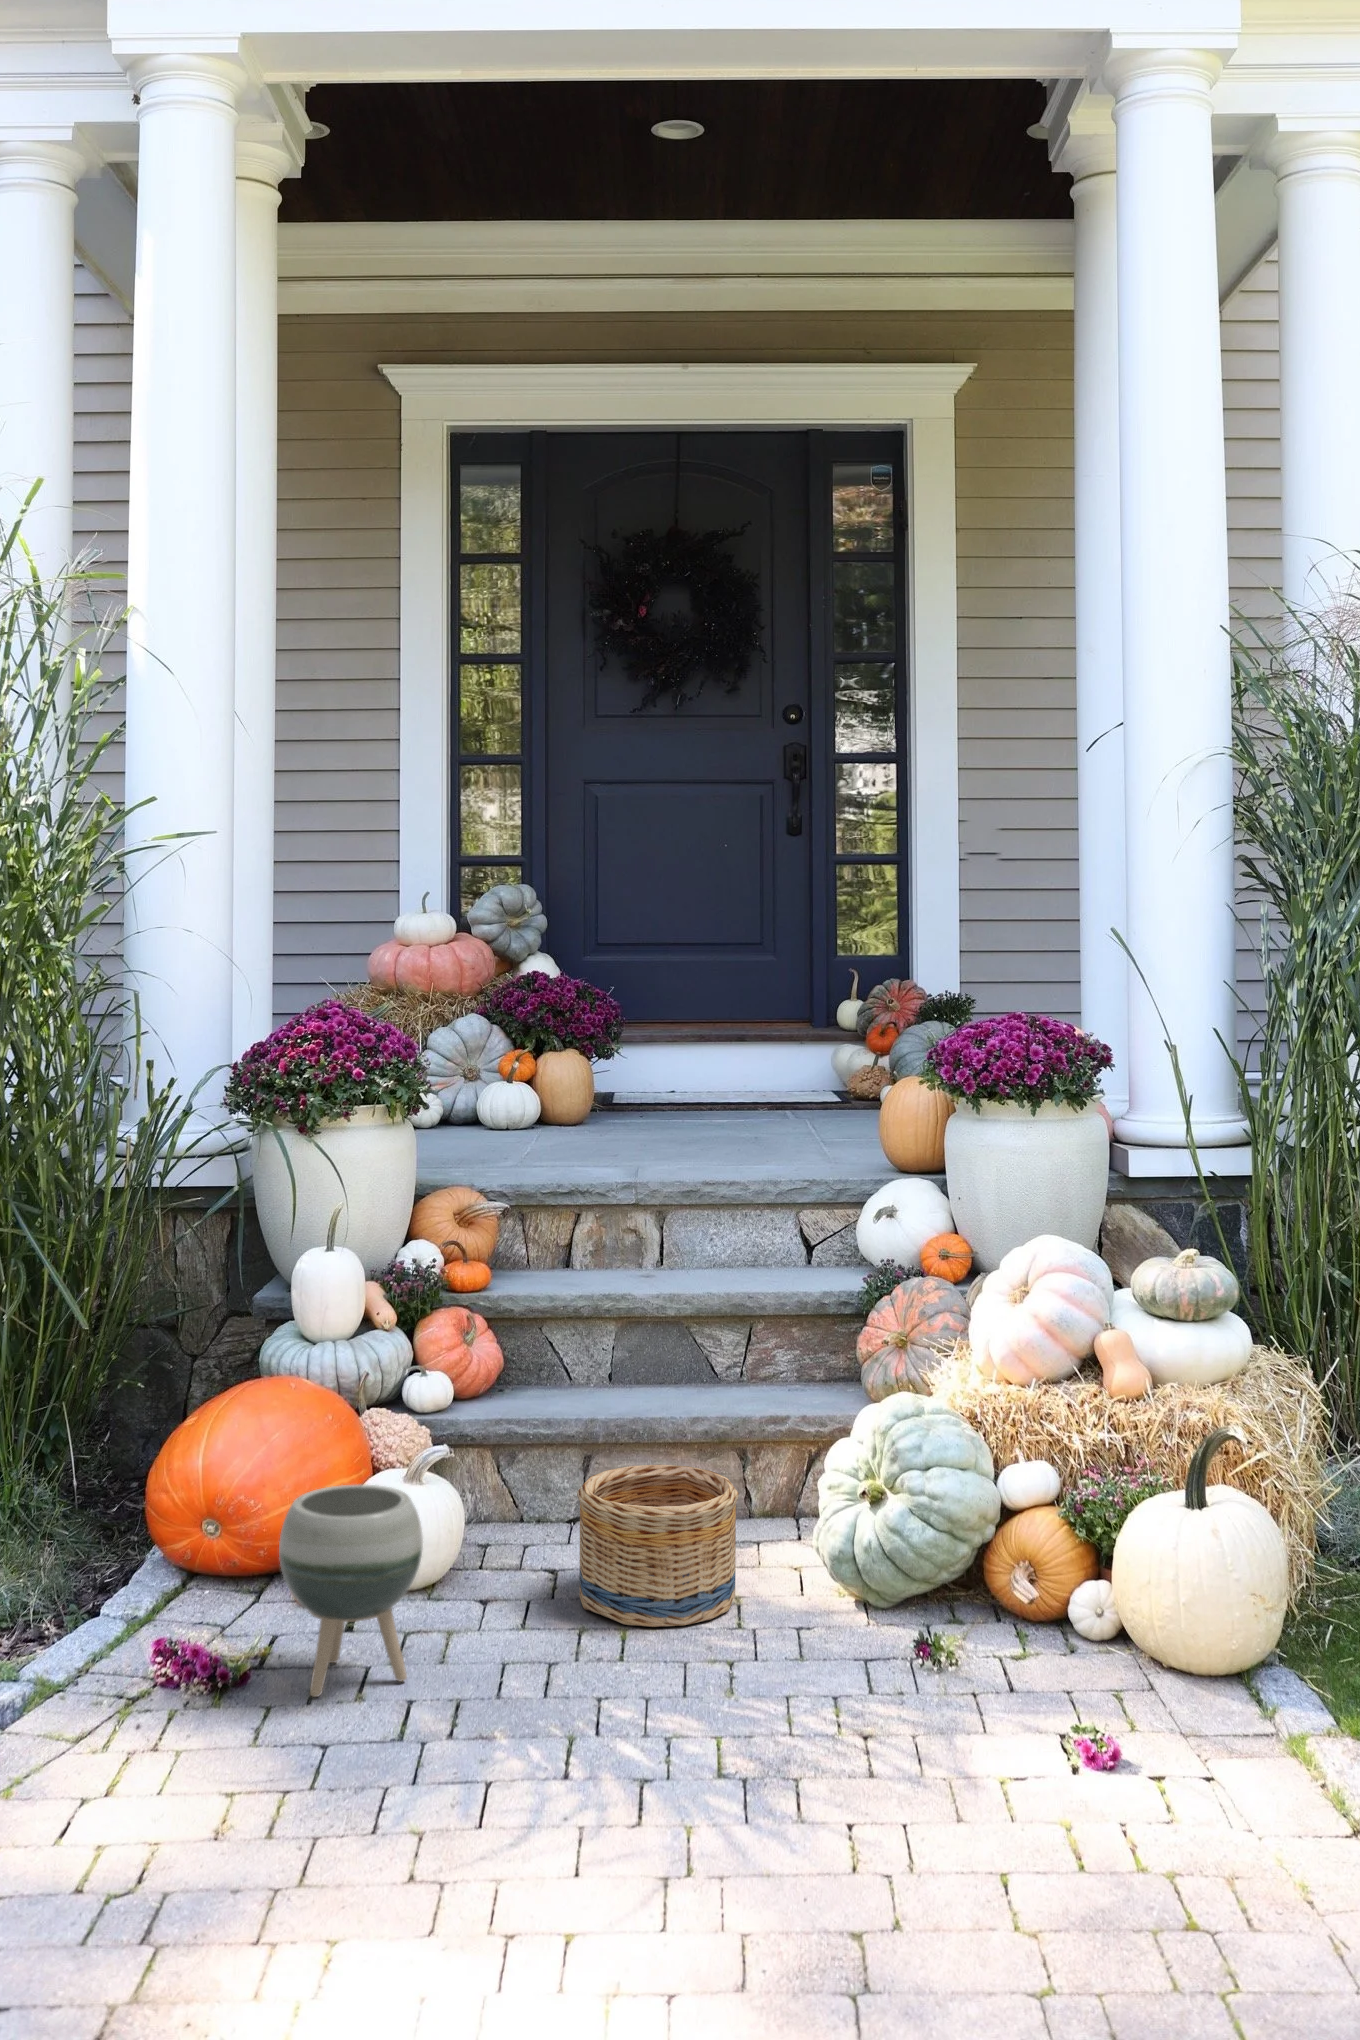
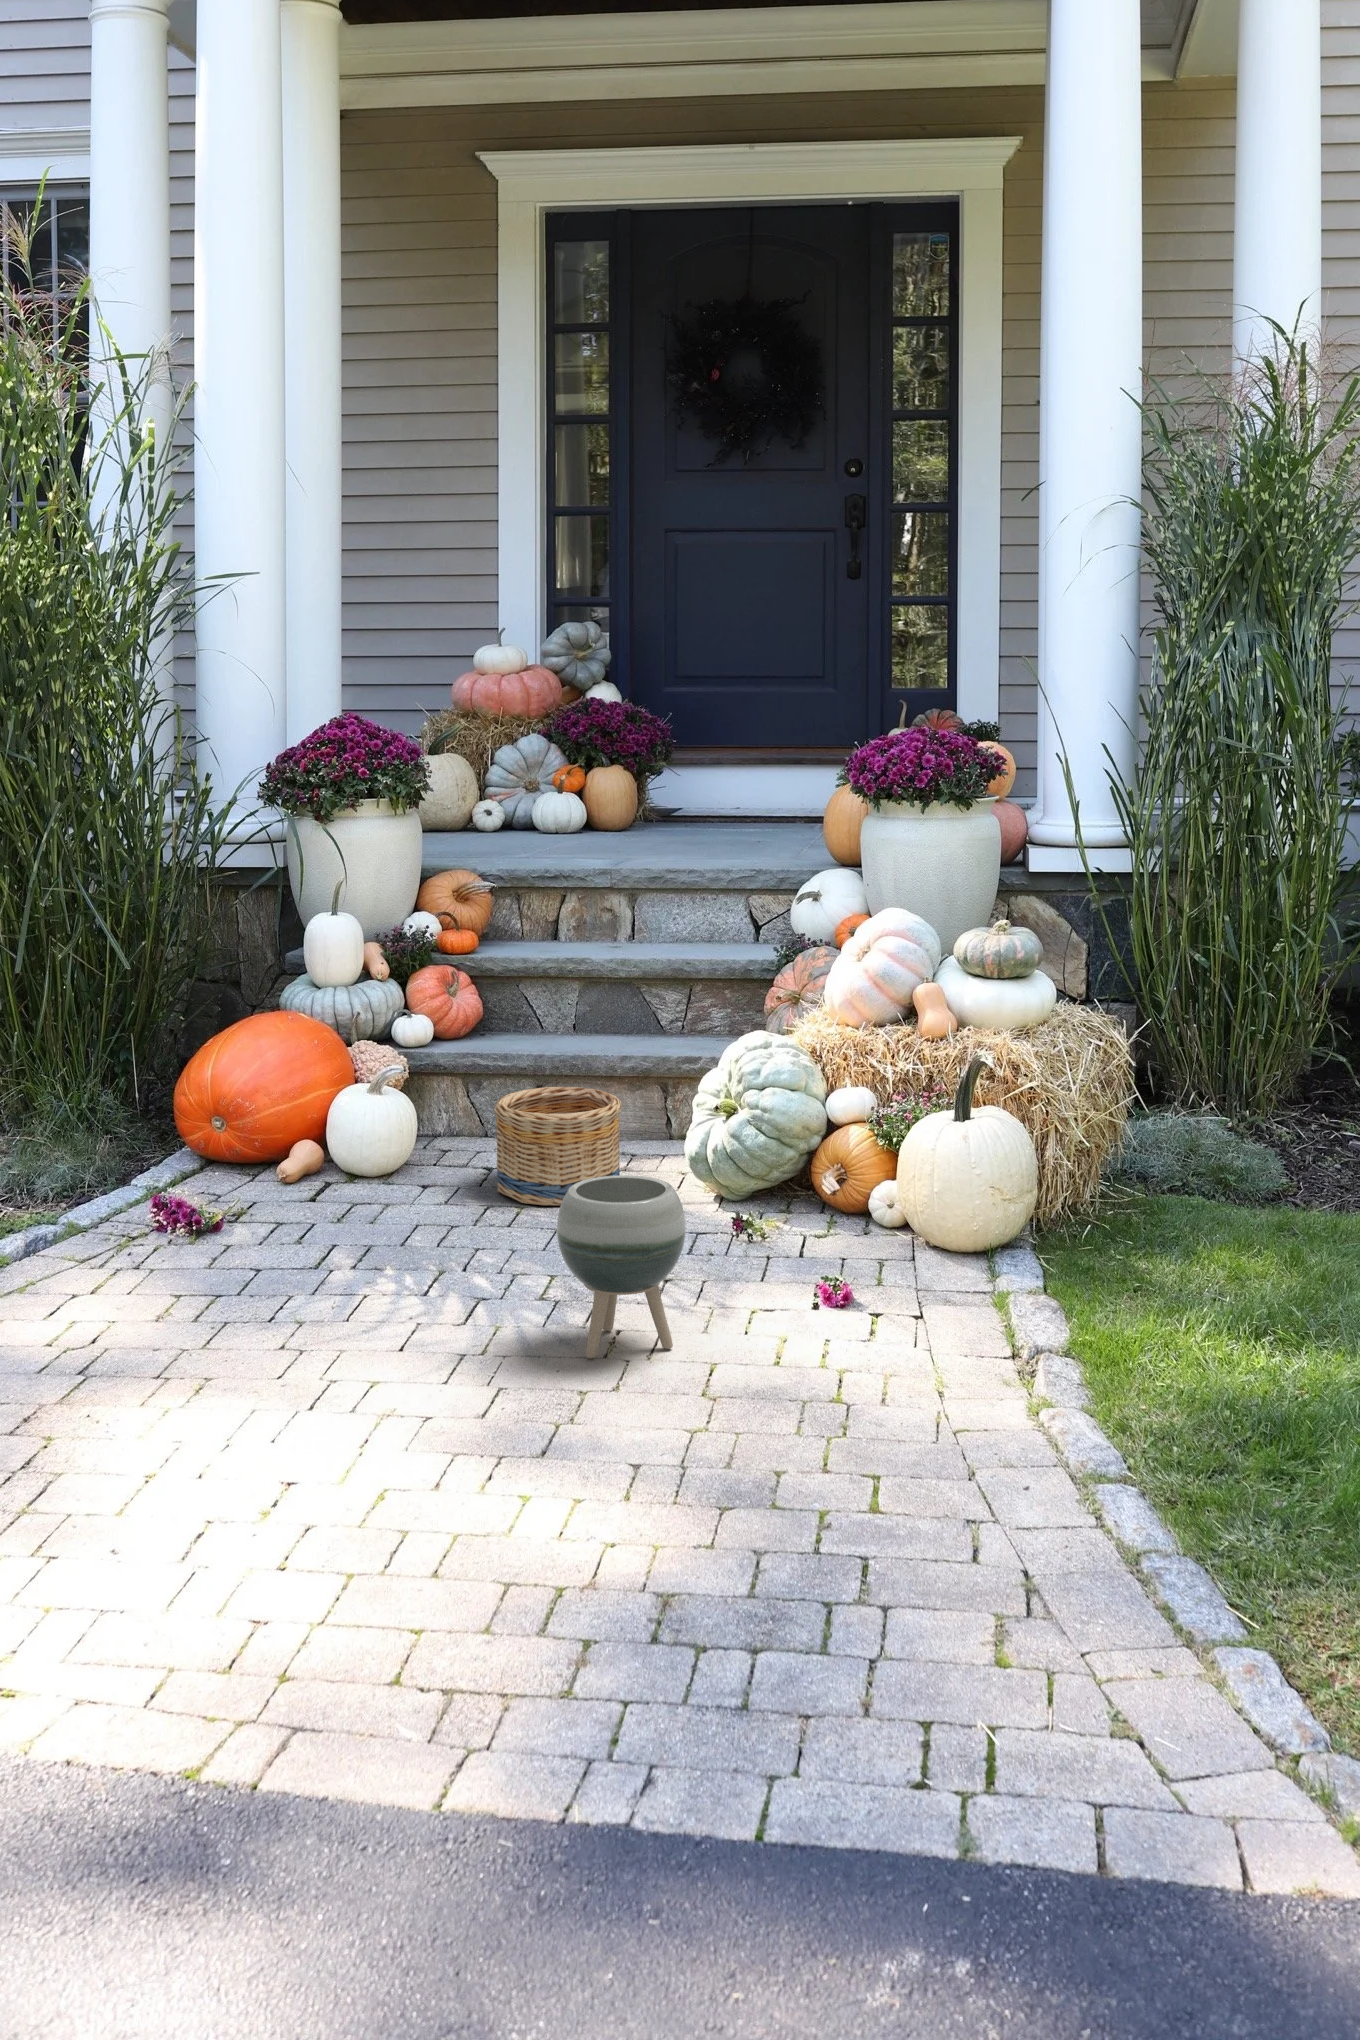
planter: present [279,1485,423,1697] -> present [557,1175,686,1358]

